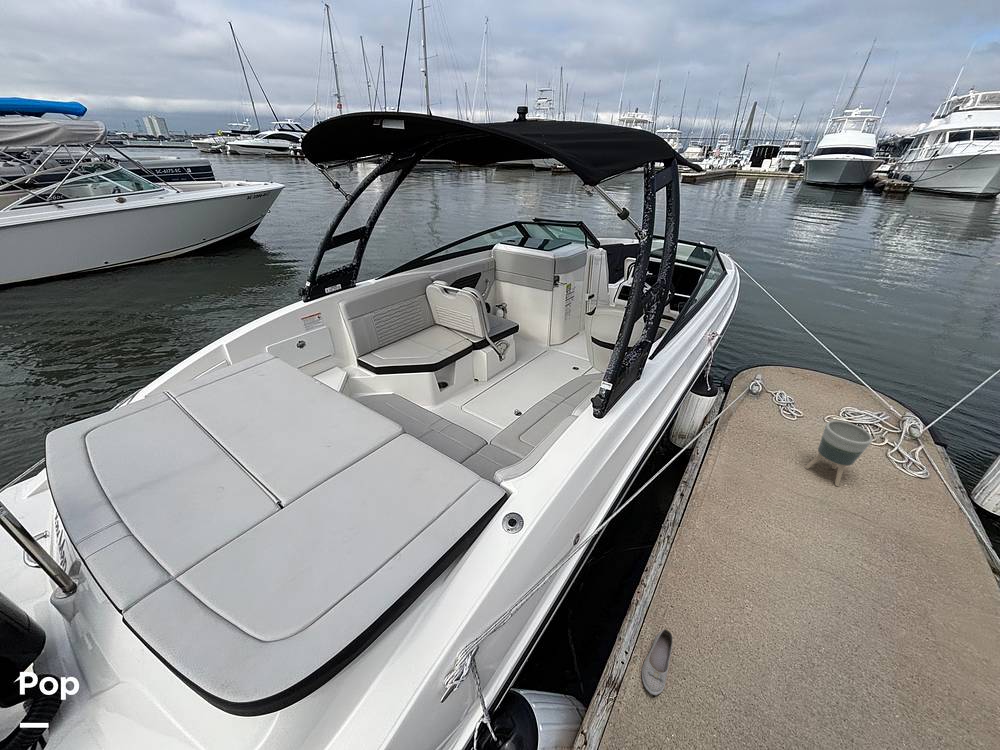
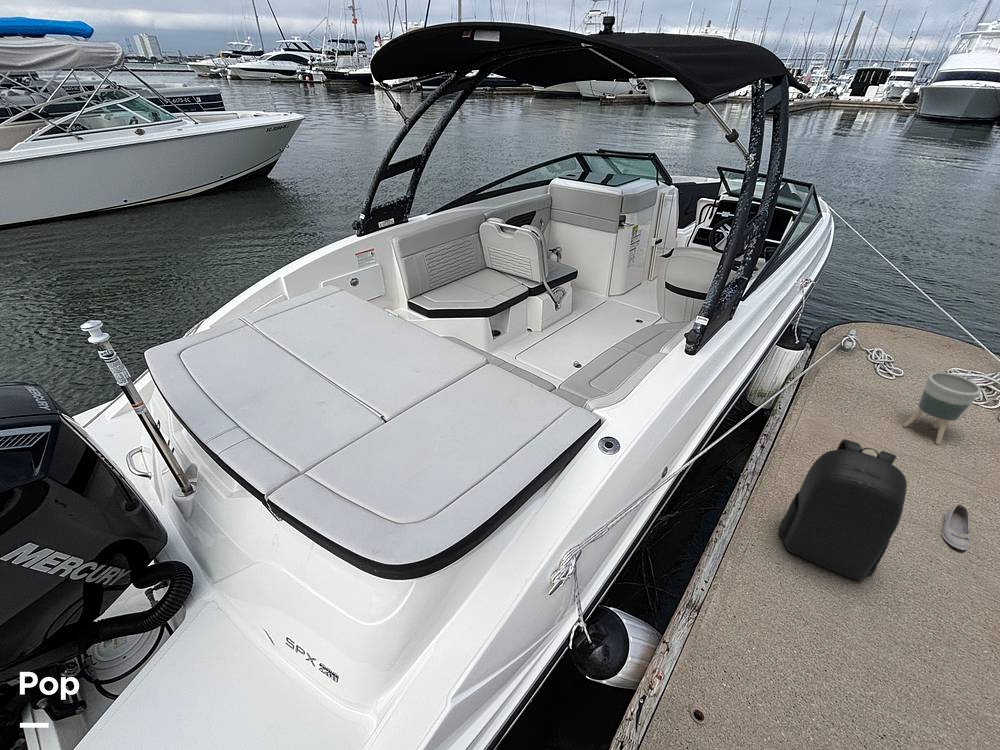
backpack: none [697,504,814,645] -> present [780,439,907,581]
shoe: present [642,629,673,695] -> present [942,504,970,550]

